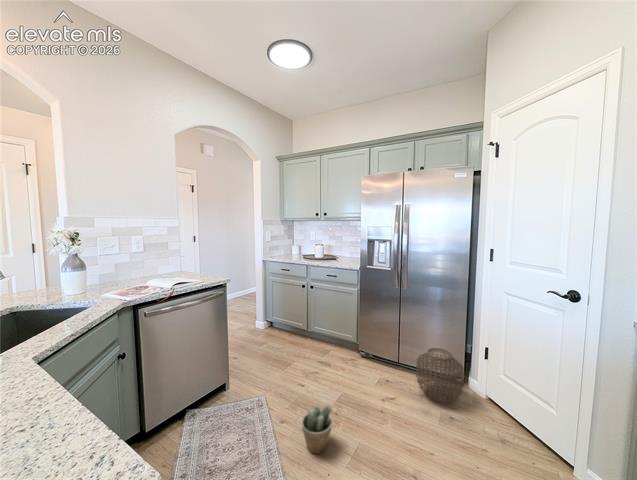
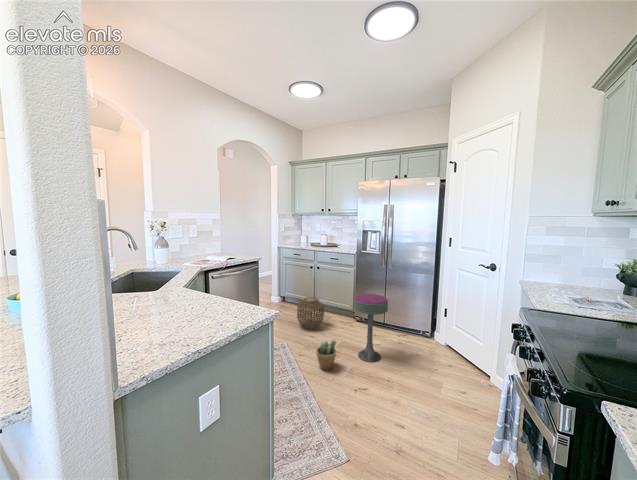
bar stool: none [357,330,407,434] -> present [354,294,388,362]
woven basket: present [416,348,464,404] -> present [297,297,324,329]

